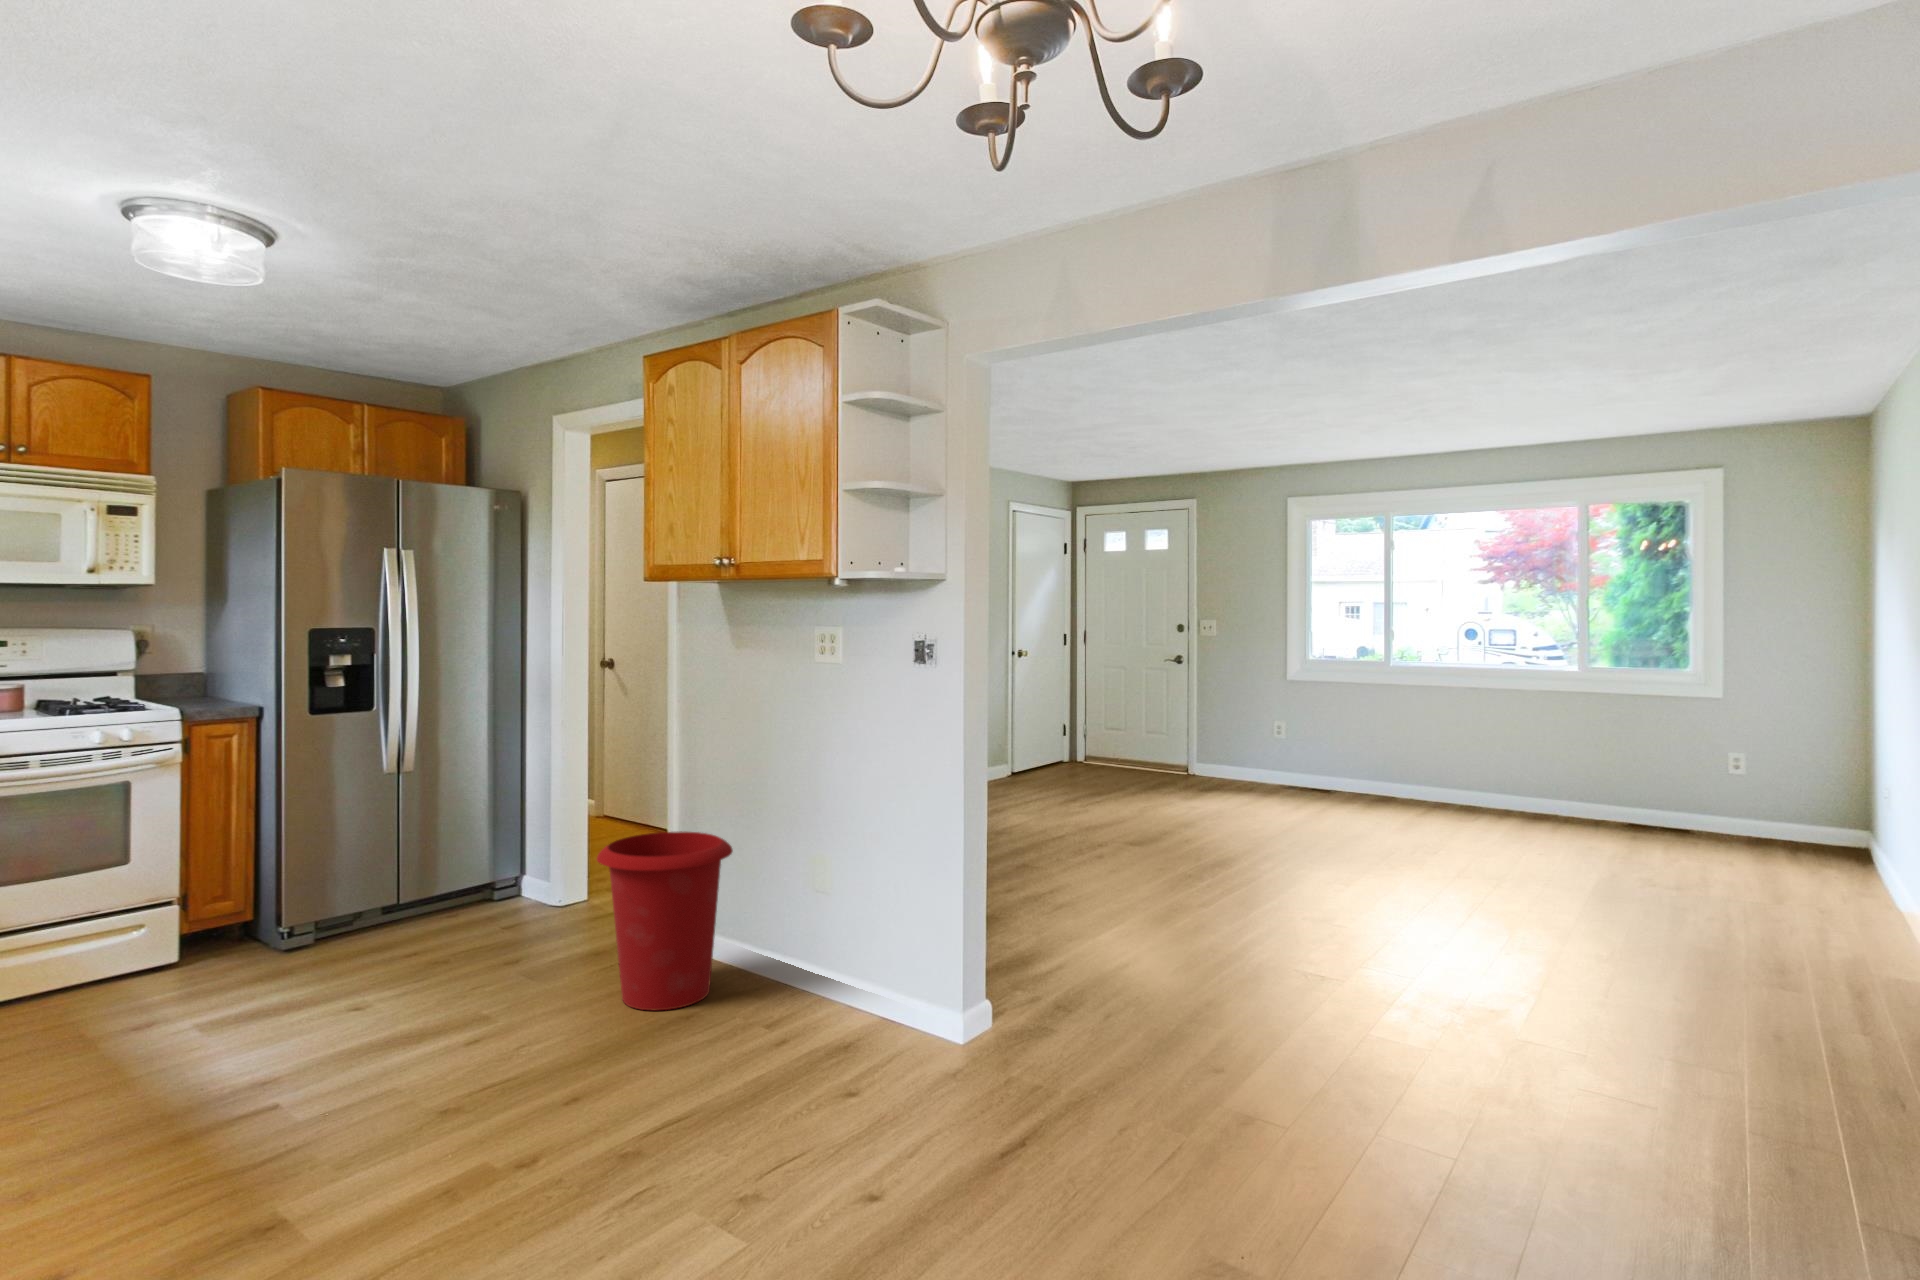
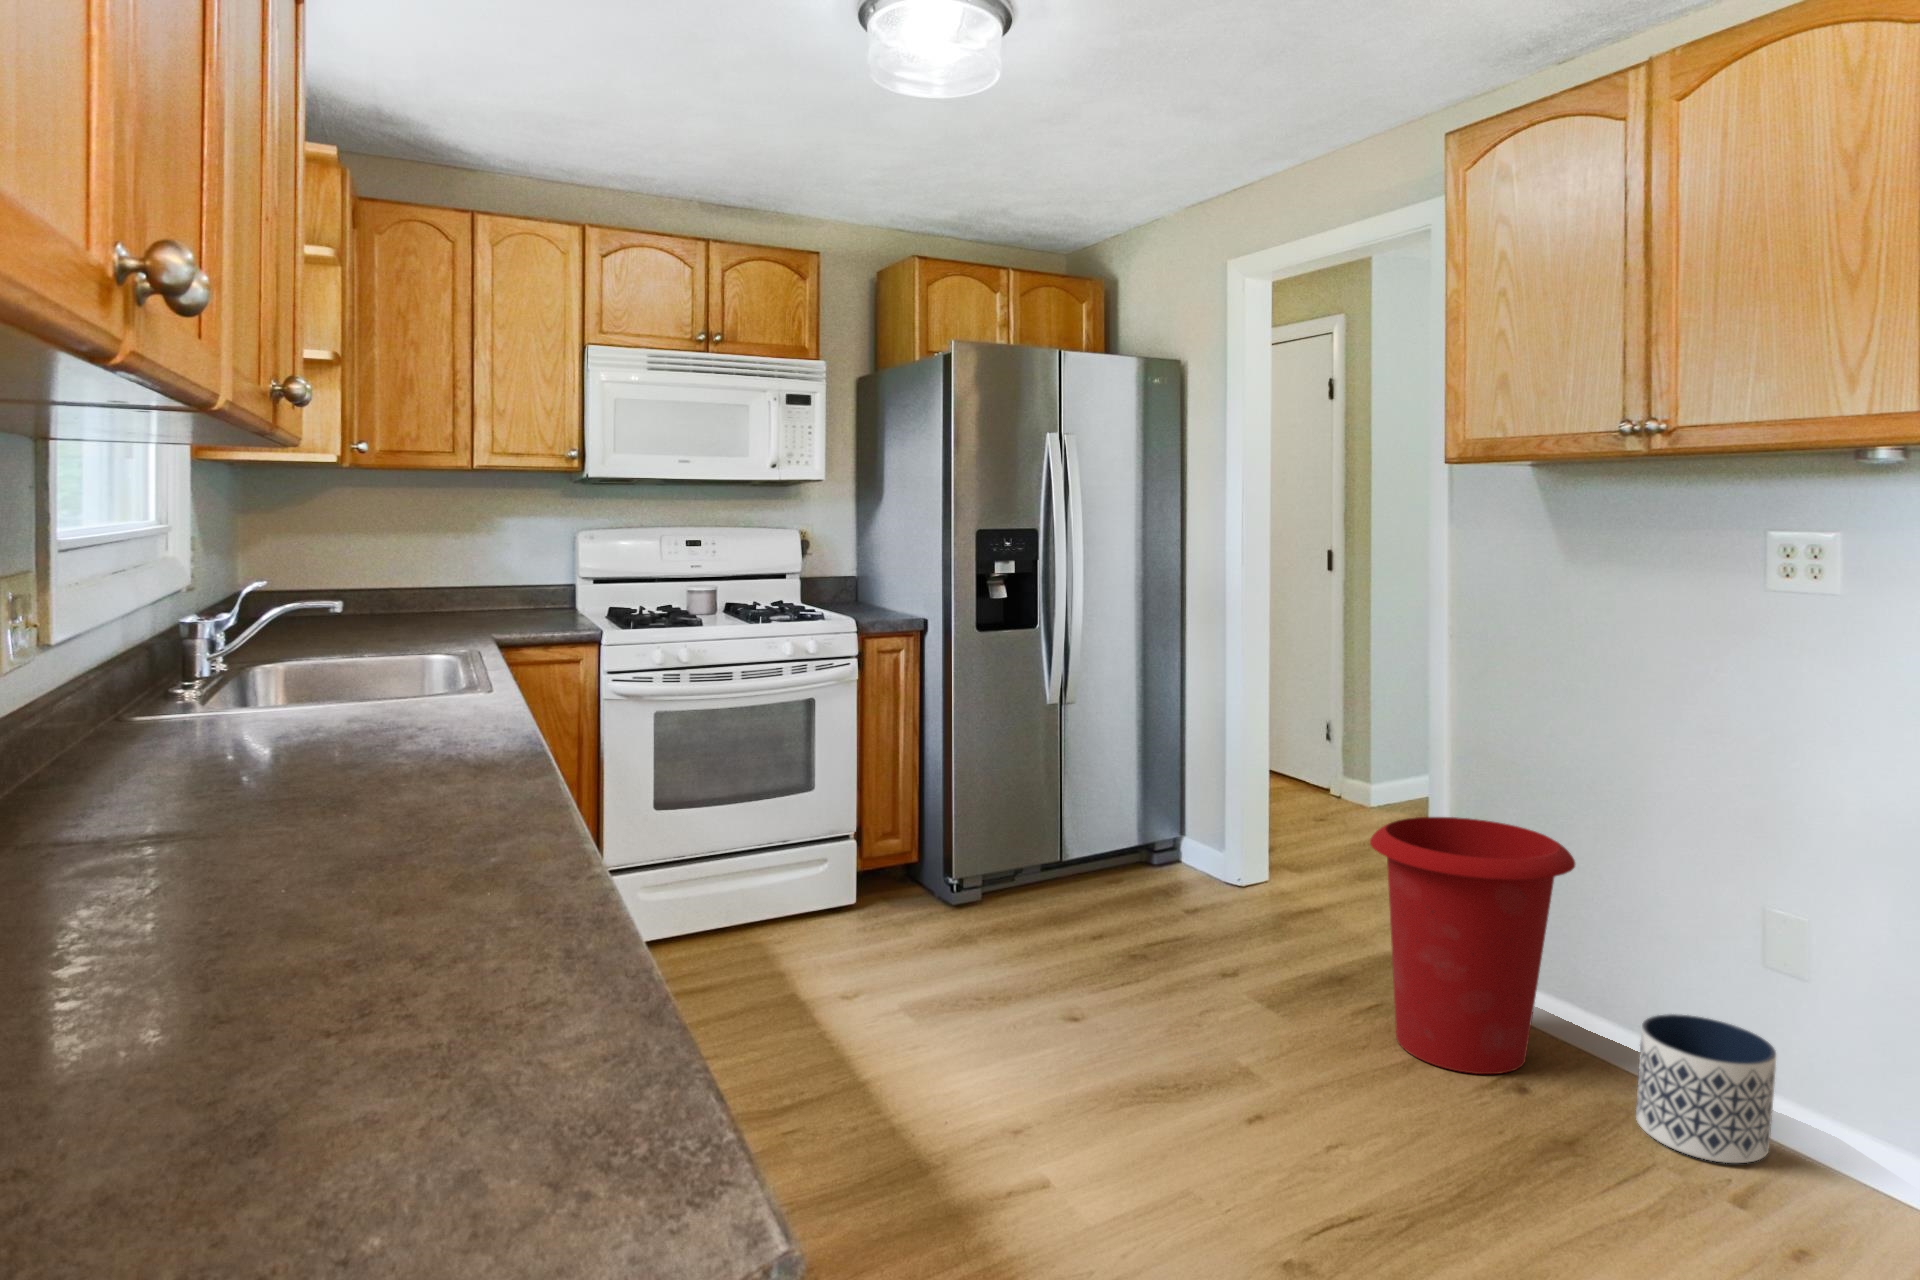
planter: none [755,945,828,1035] -> present [1636,1014,1776,1163]

